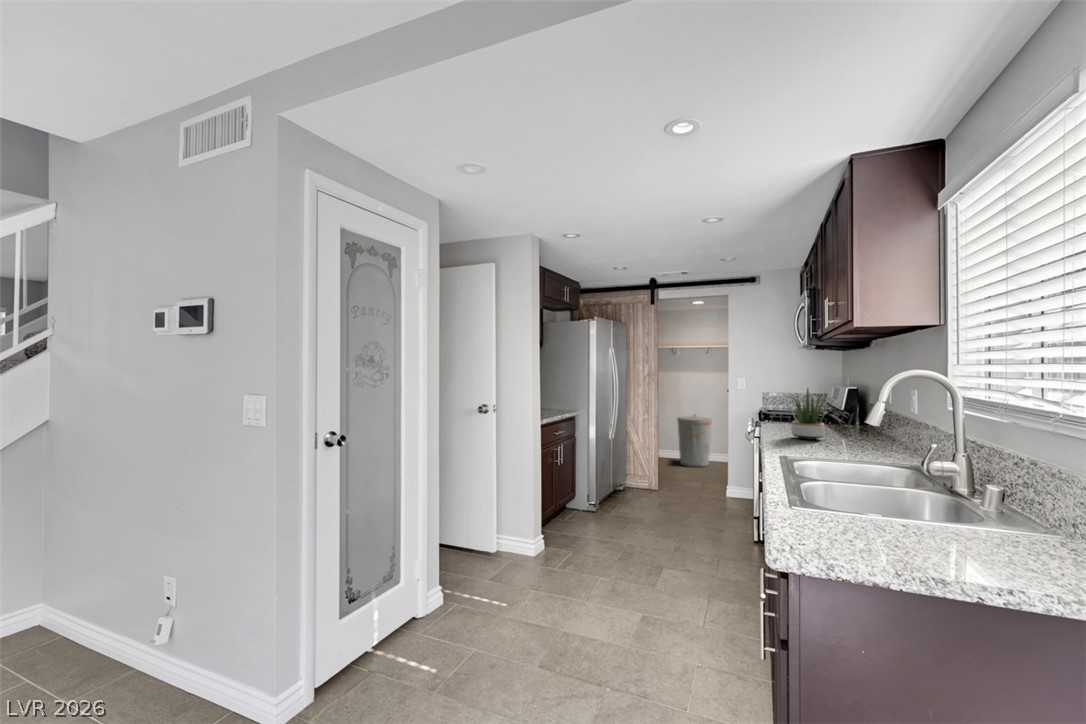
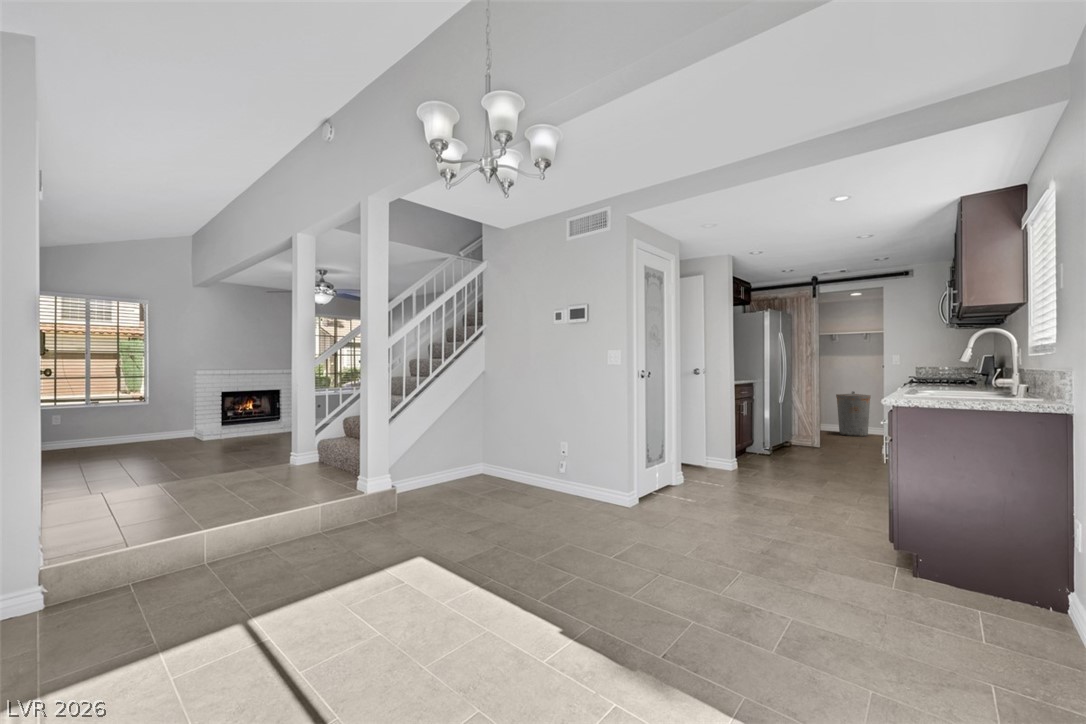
potted plant: present [788,388,828,440] -> none [924,350,969,386]

